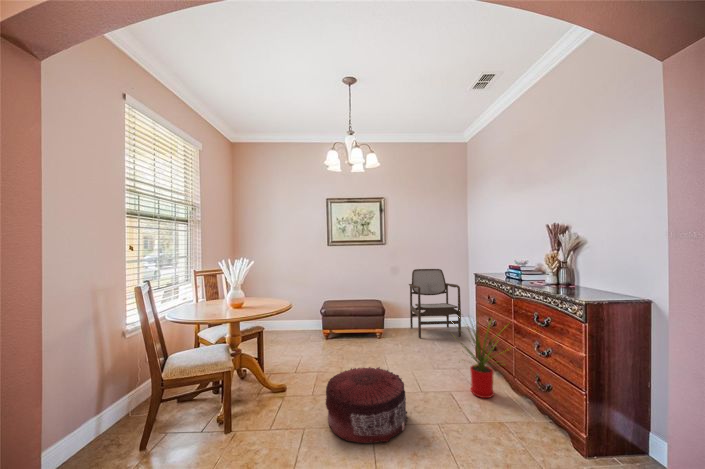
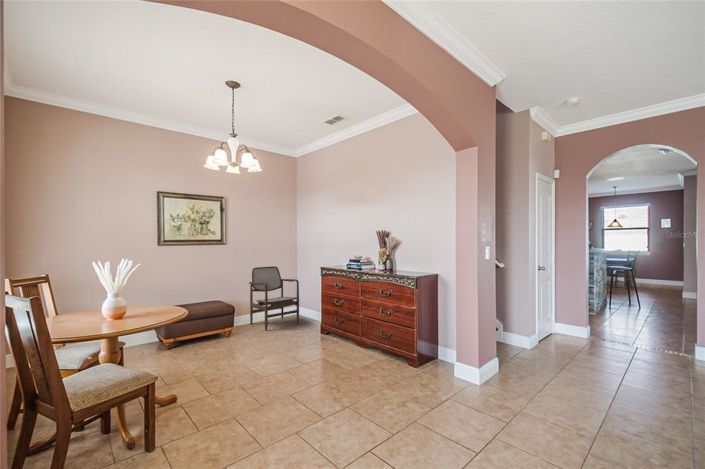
house plant: present [454,323,501,398] -> none [317,294,362,358]
pouf: present [326,367,407,443] -> none [242,350,313,411]

